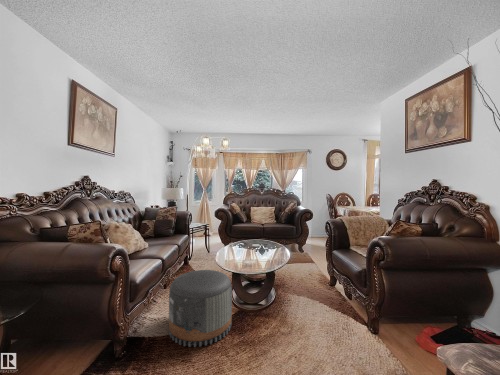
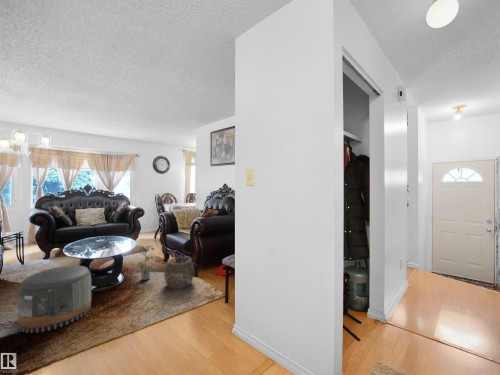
potted plant: none [288,261,314,311] -> present [136,246,155,280]
woven basket: none [321,293,372,355] -> present [164,257,194,289]

